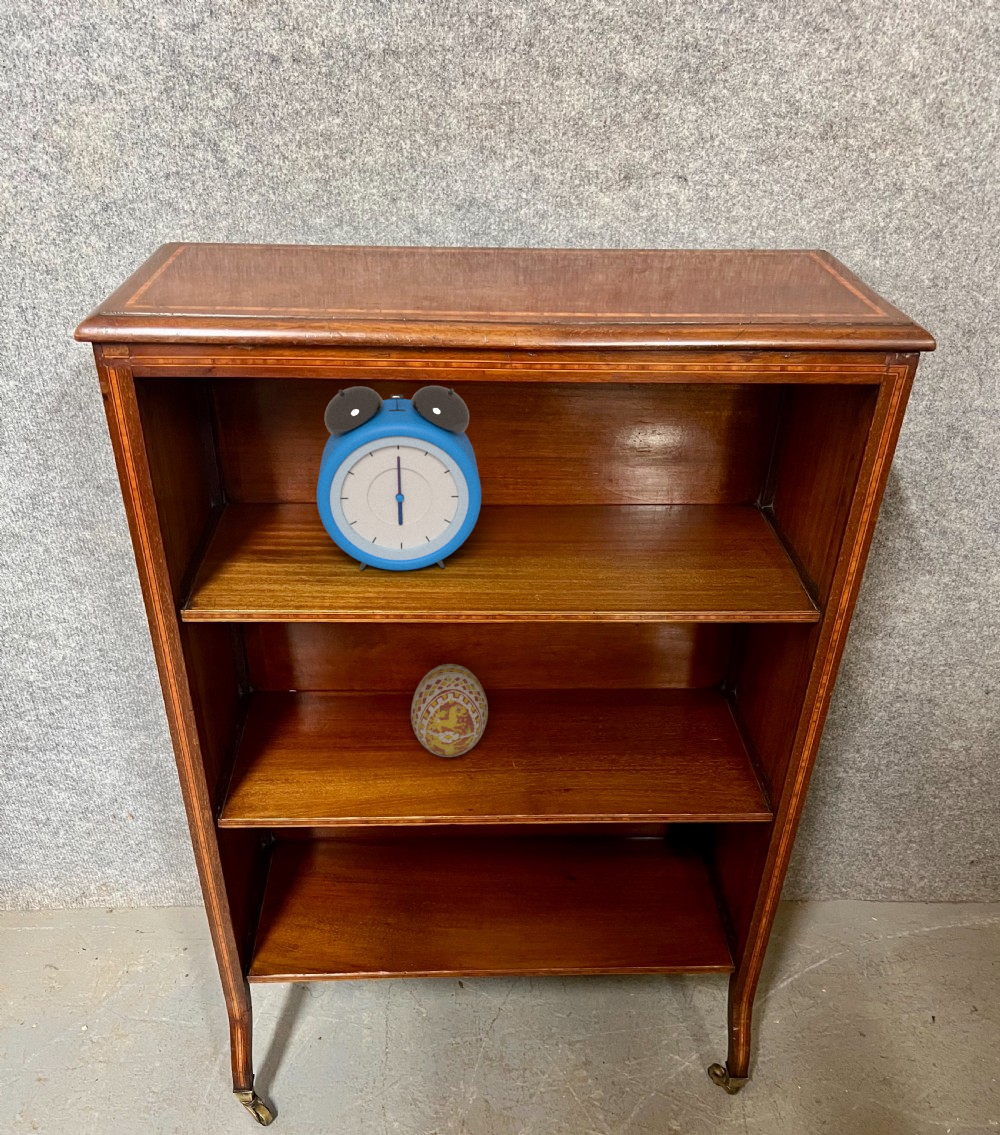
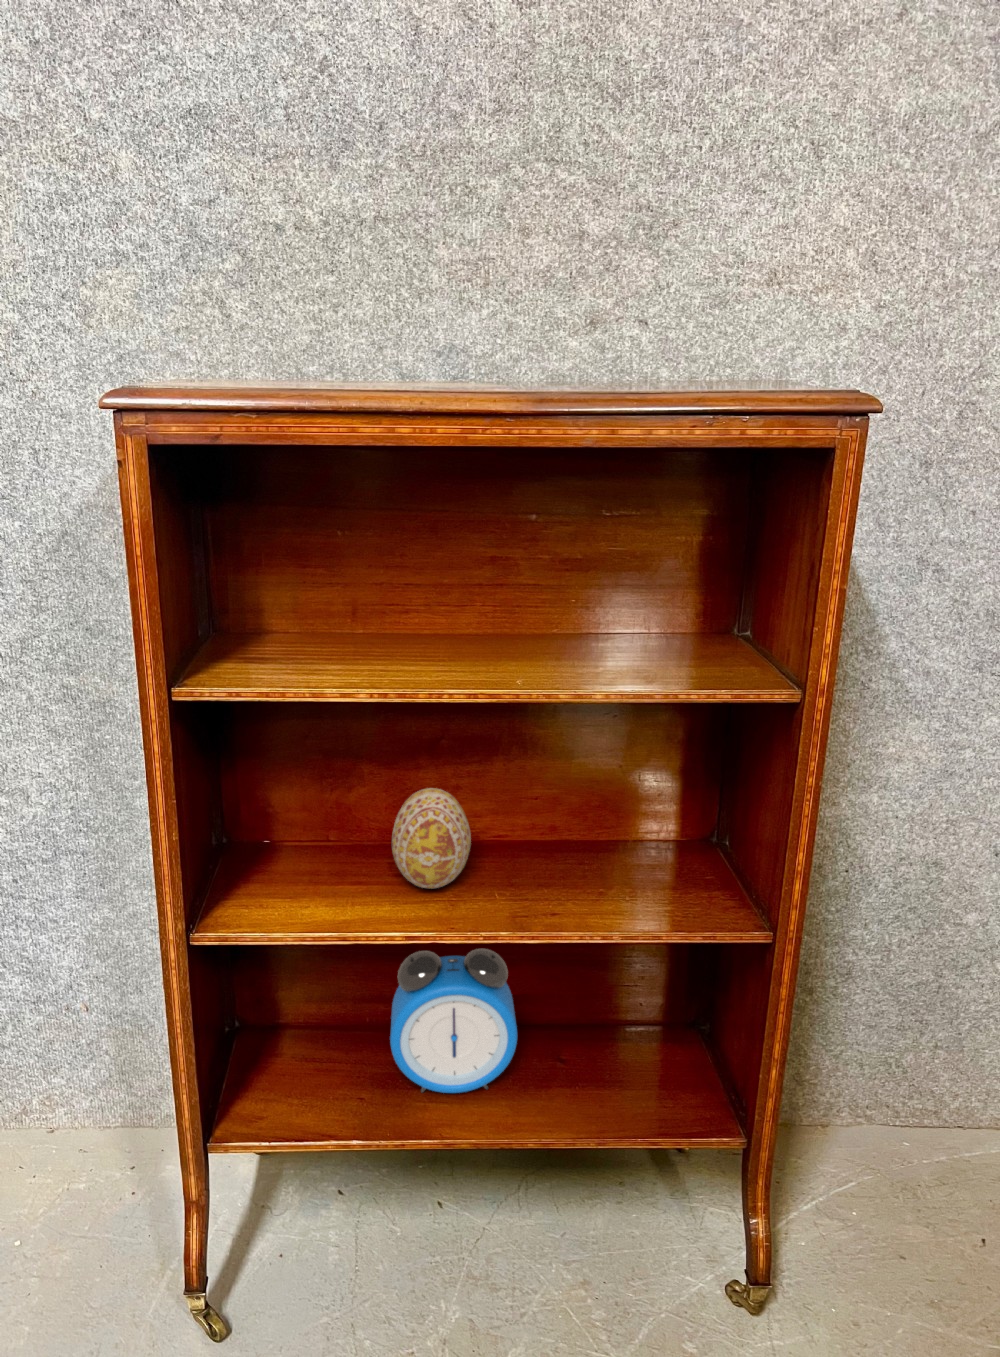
alarm clock: present [317,386,481,570] -> present [390,949,517,1093]

